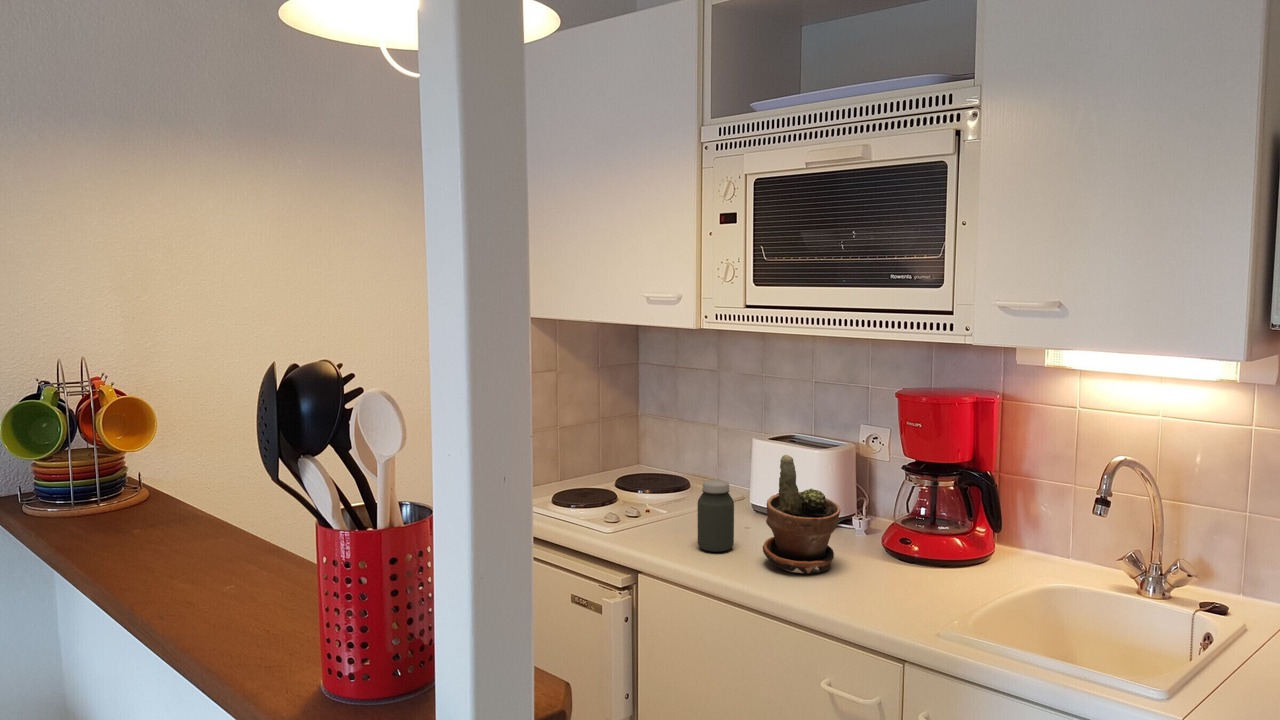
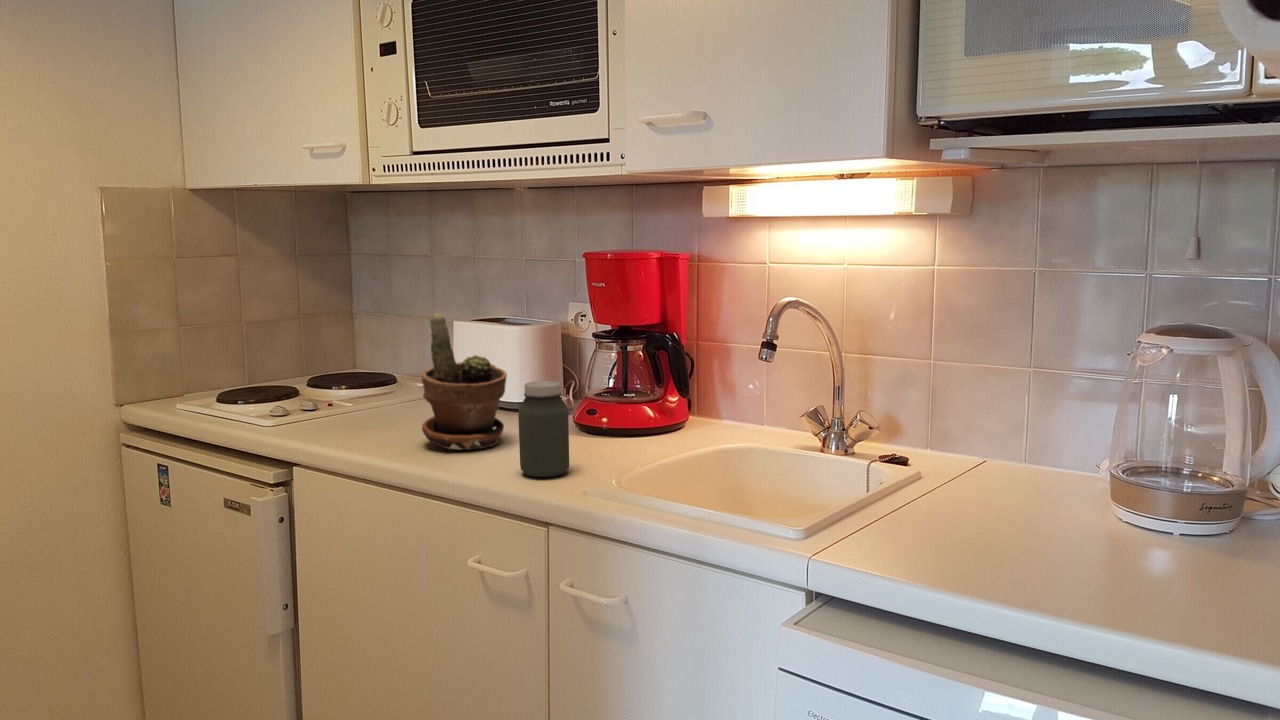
jar: present [697,480,734,552] -> present [518,381,569,477]

